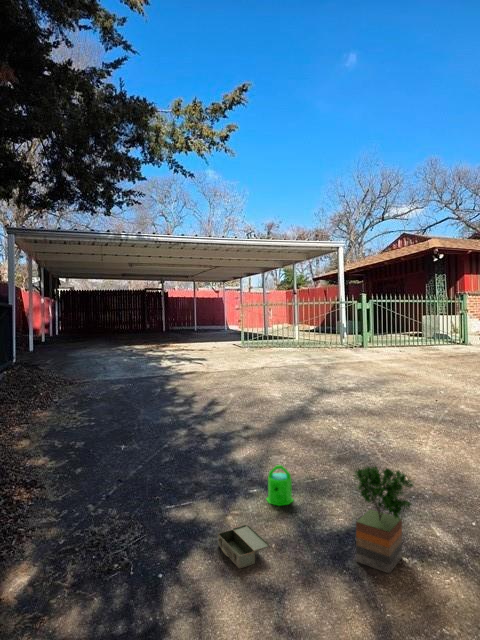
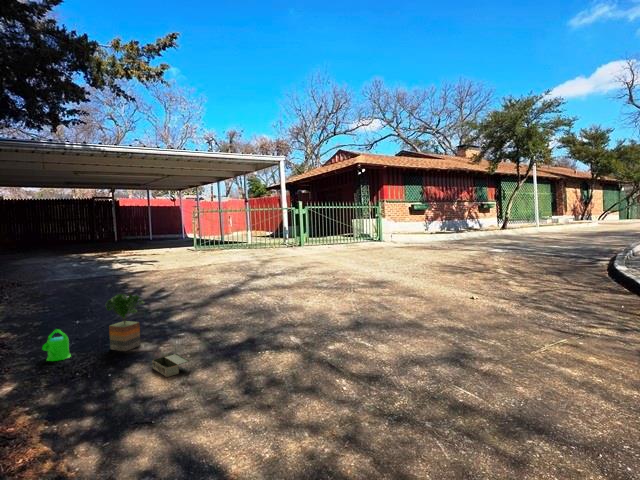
watering can: present [267,465,293,506] -> present [42,329,71,361]
potted tree: present [354,466,413,573] -> present [106,294,144,351]

